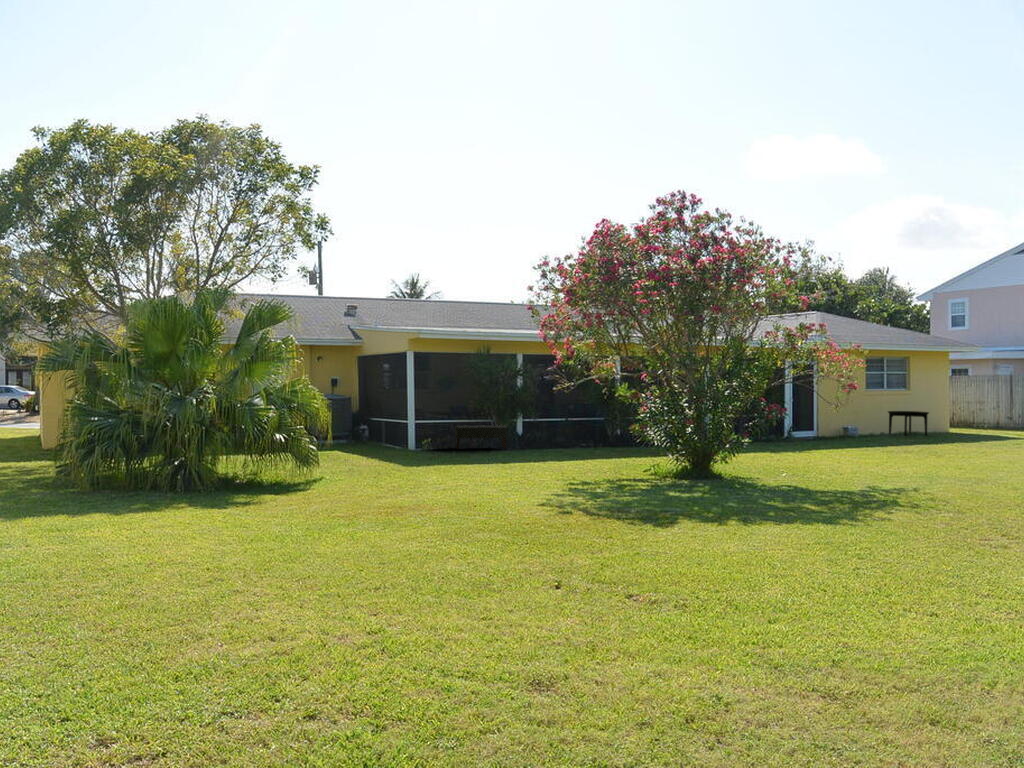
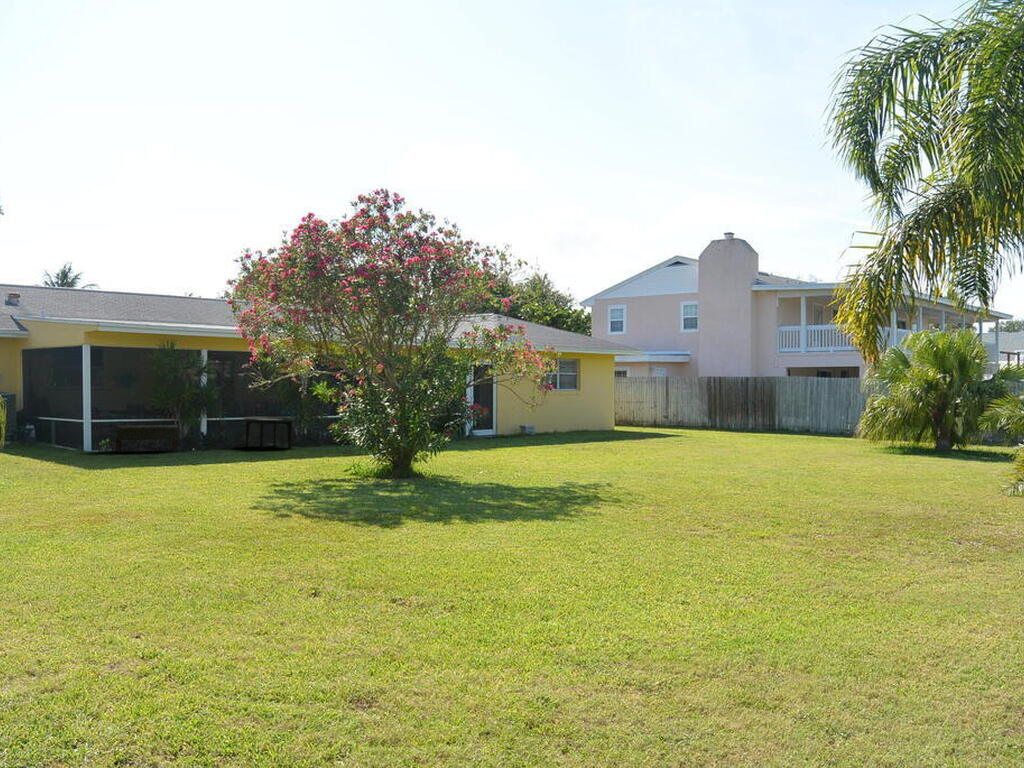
round table: present [888,411,929,435] -> present [244,416,295,449]

